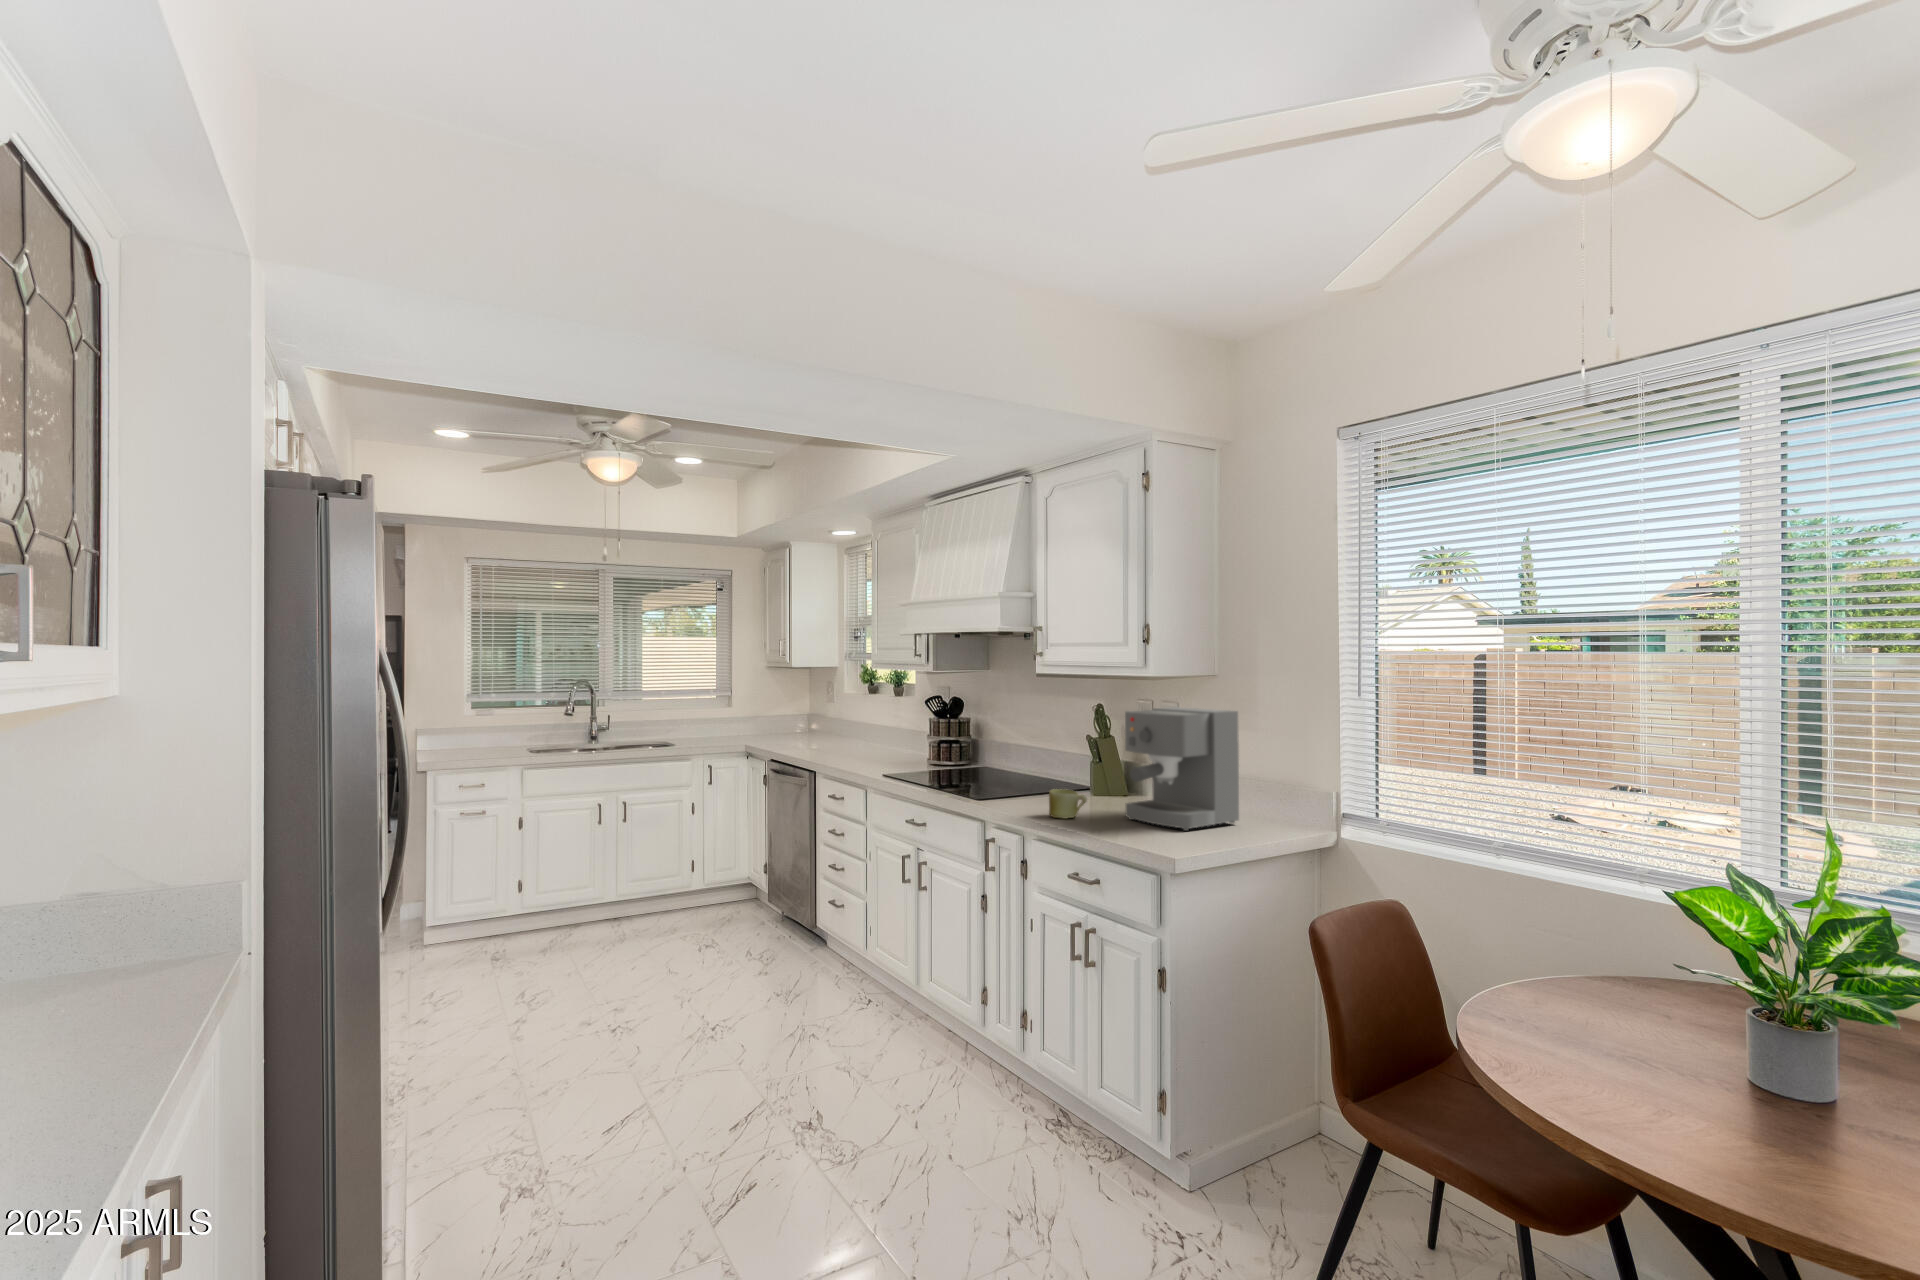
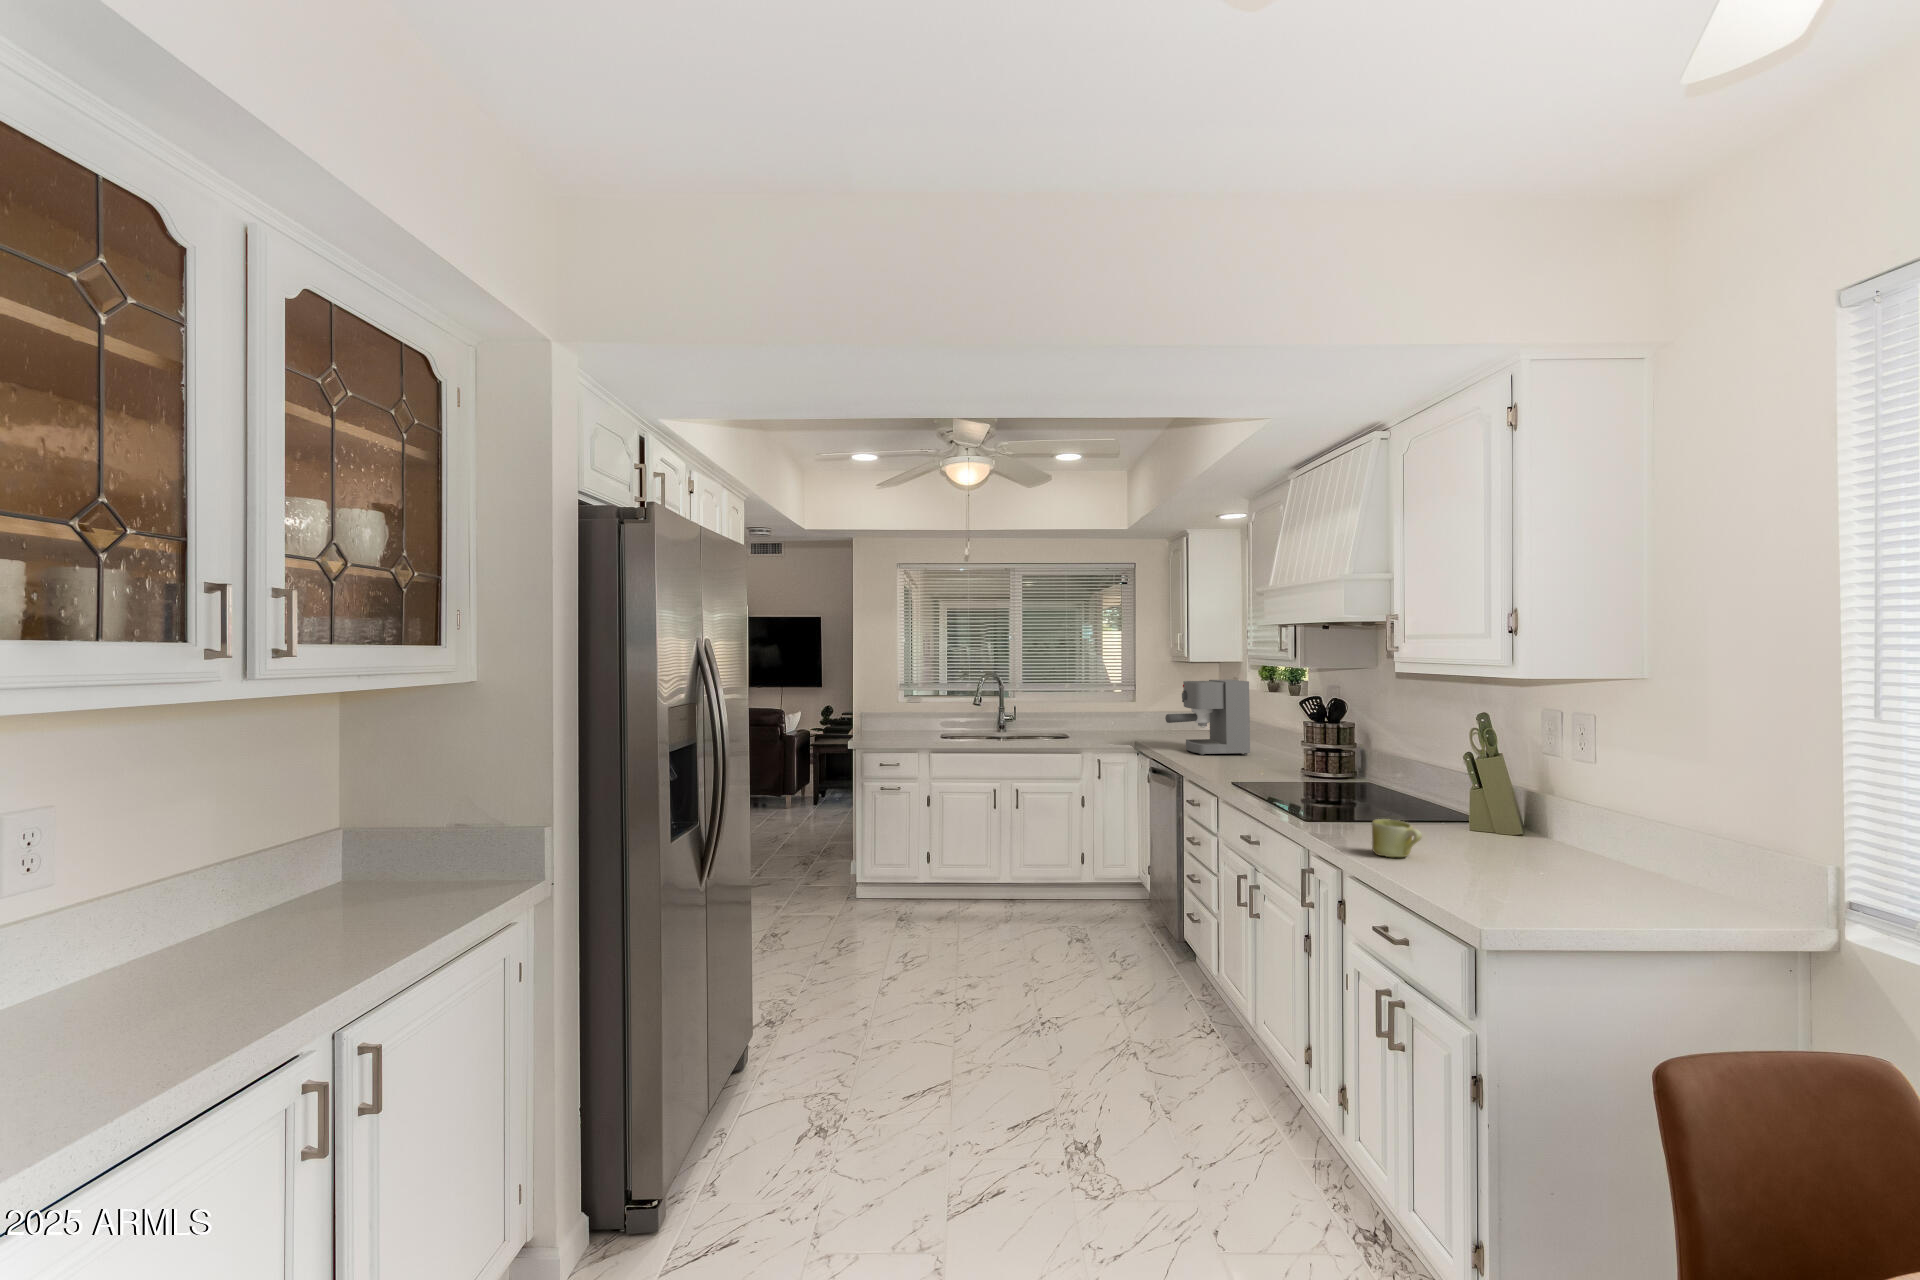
coffee maker: present [1125,707,1239,831] -> present [1165,680,1250,755]

